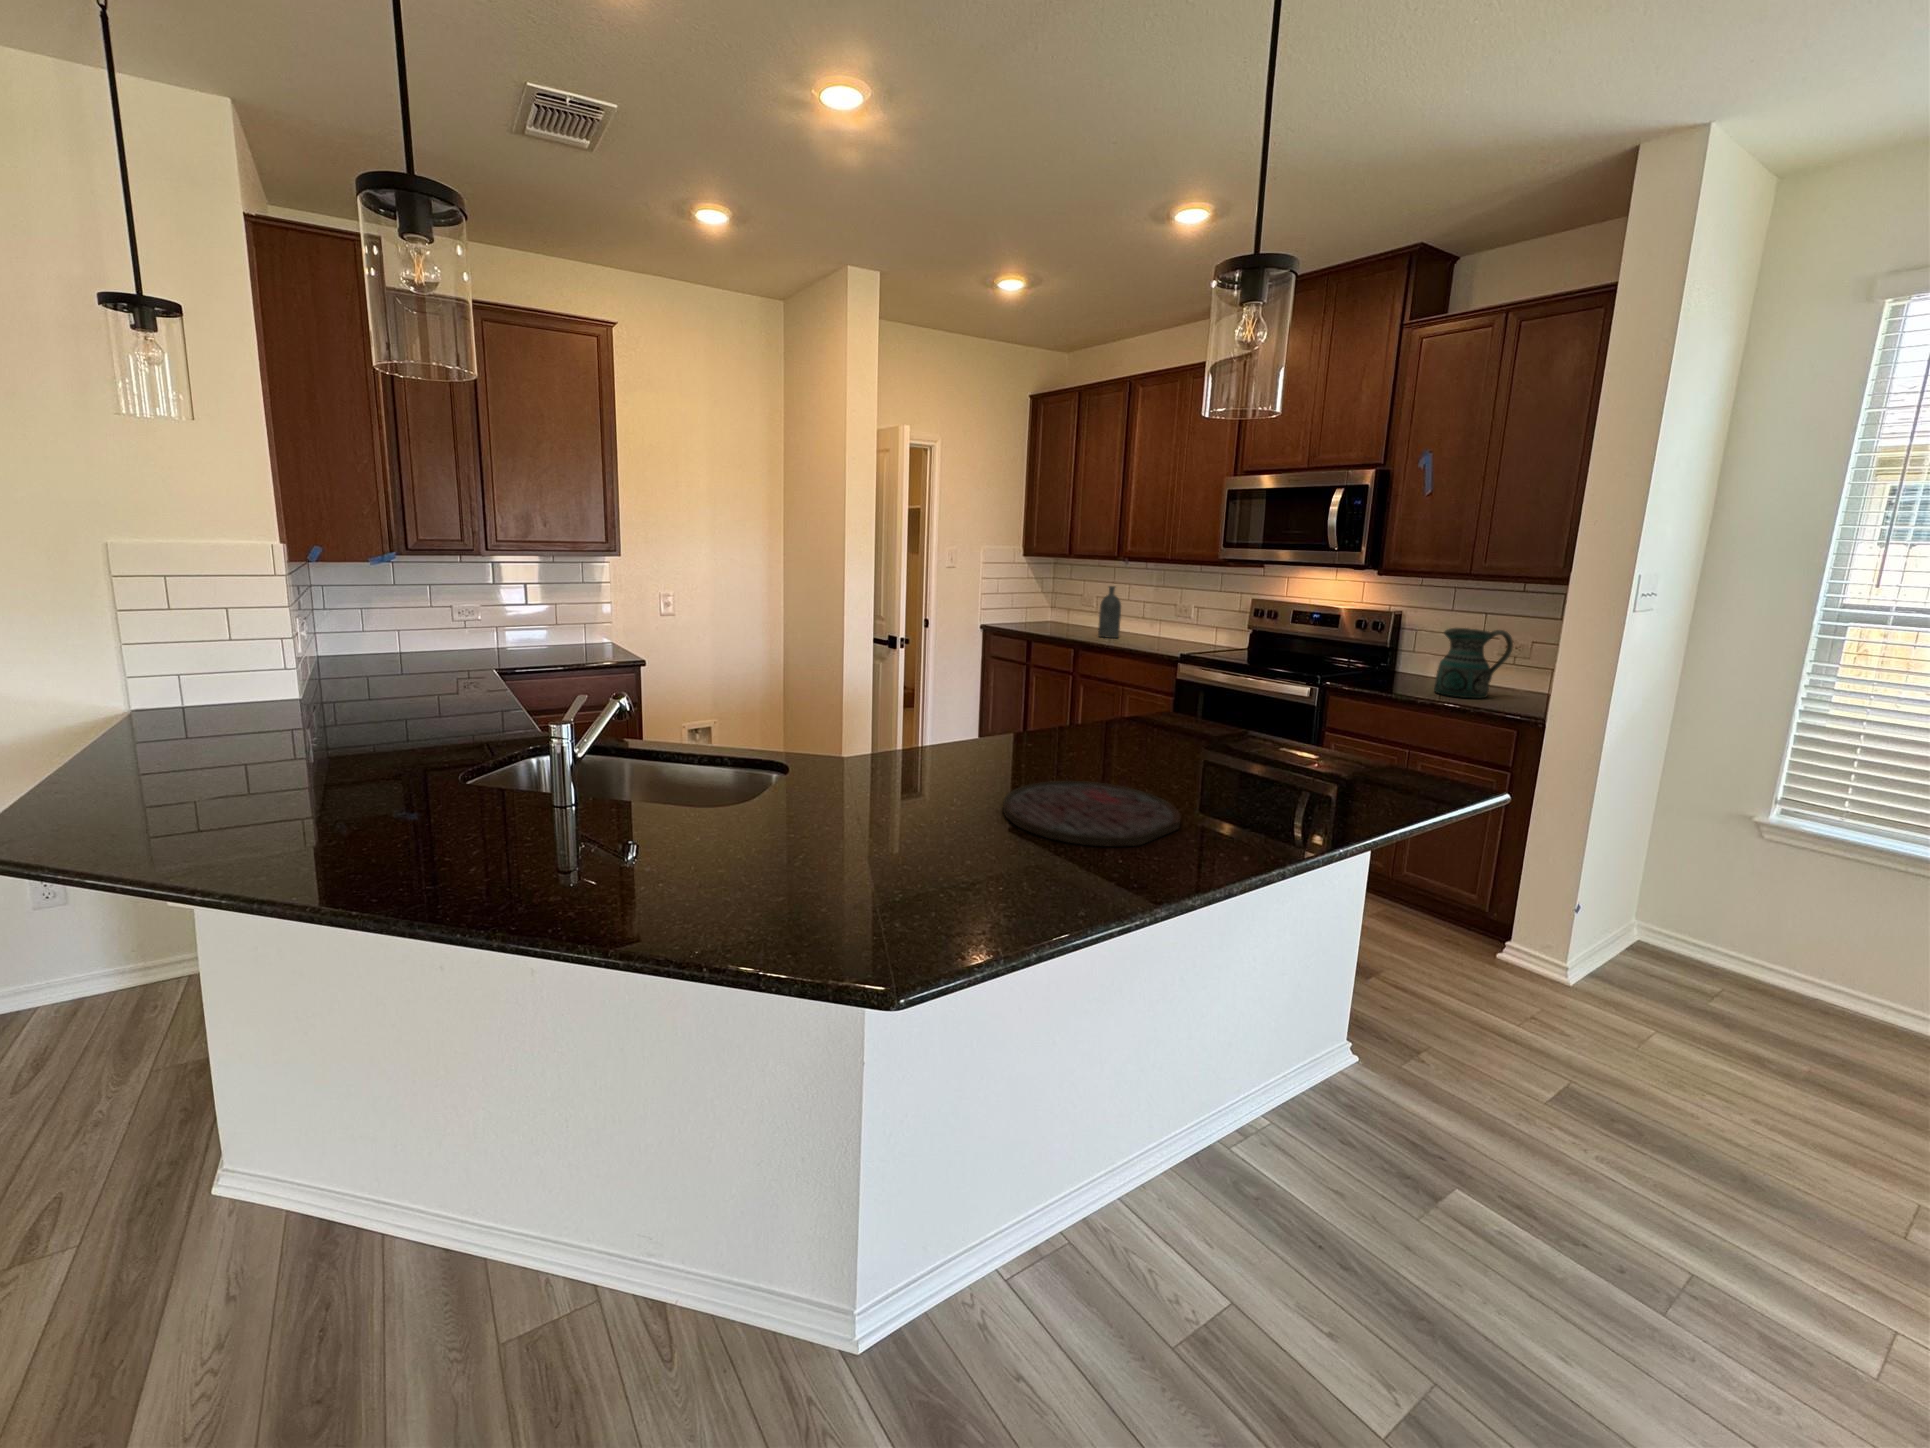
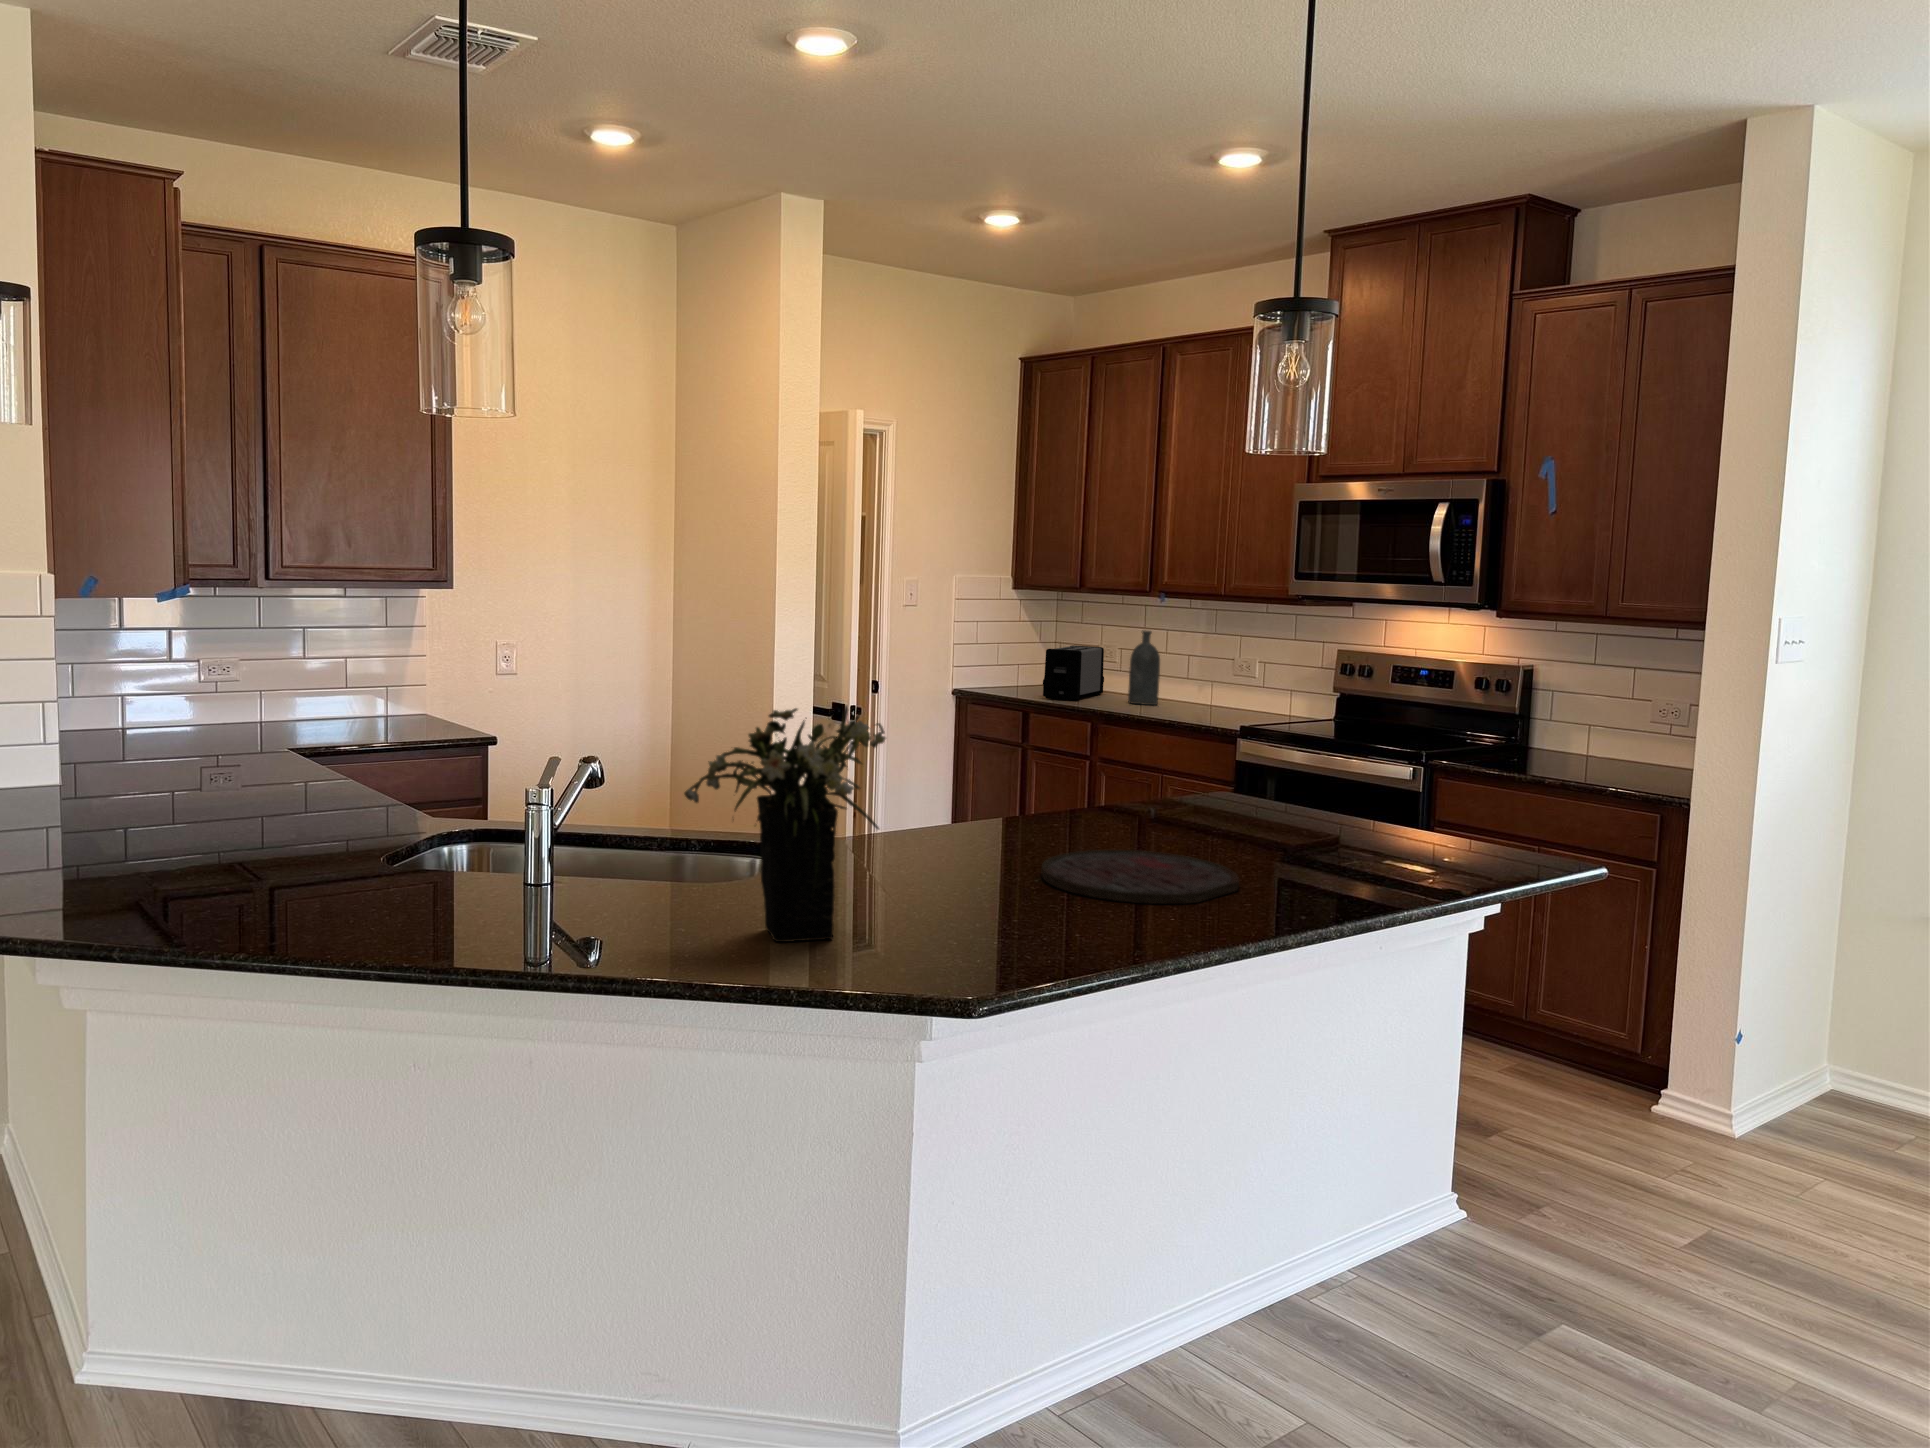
toaster: none [1039,596,1082,635] -> present [1043,645,1104,701]
ceramic pitcher: present [1434,628,1513,698] -> none [1566,684,1658,775]
flower arrangement: none [631,672,836,900] -> present [684,706,886,942]

